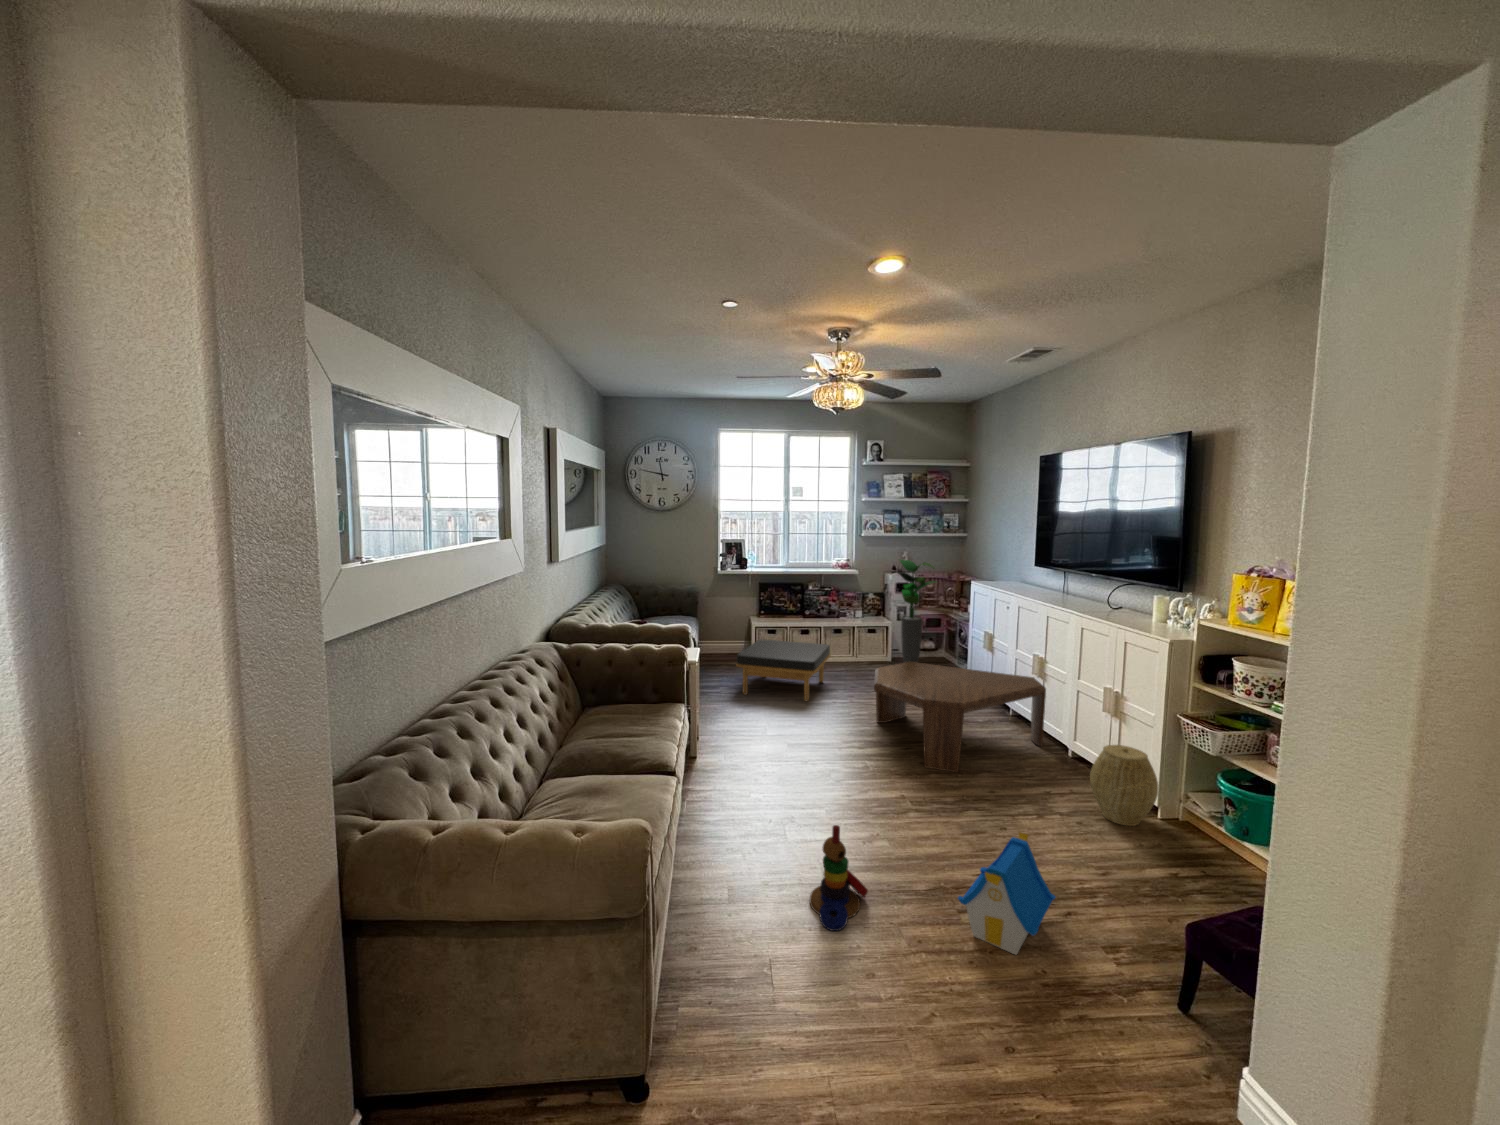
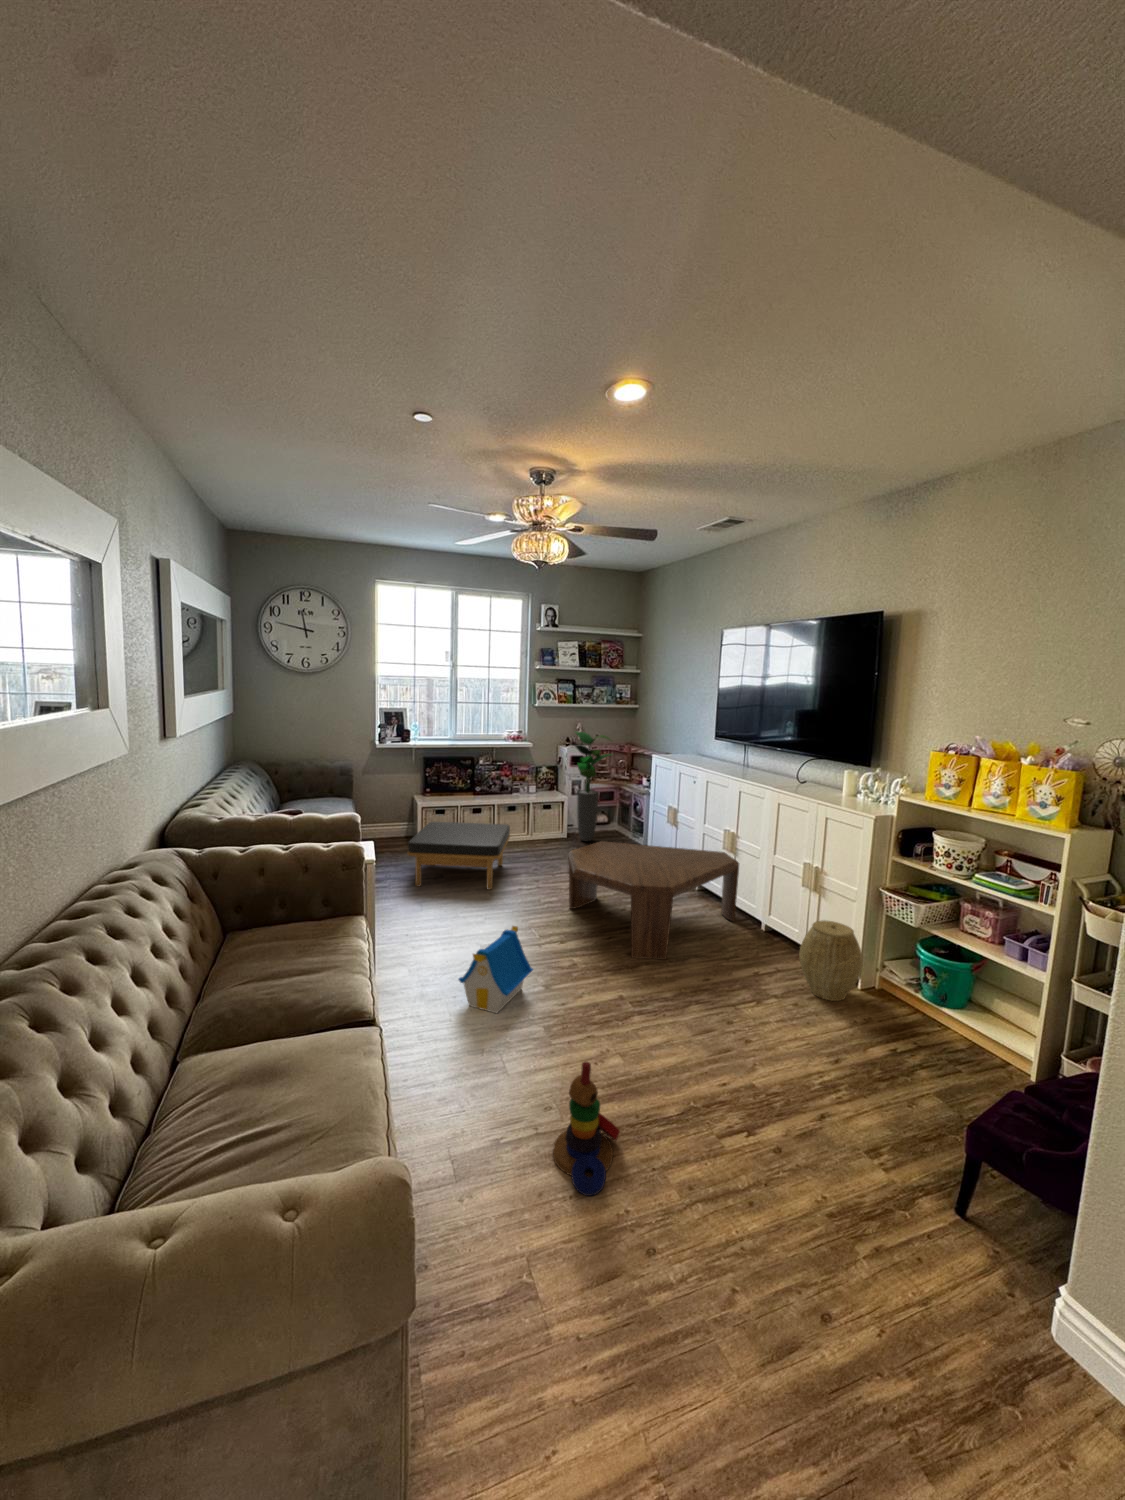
toy house: present [958,833,1055,955] -> present [459,926,533,1013]

